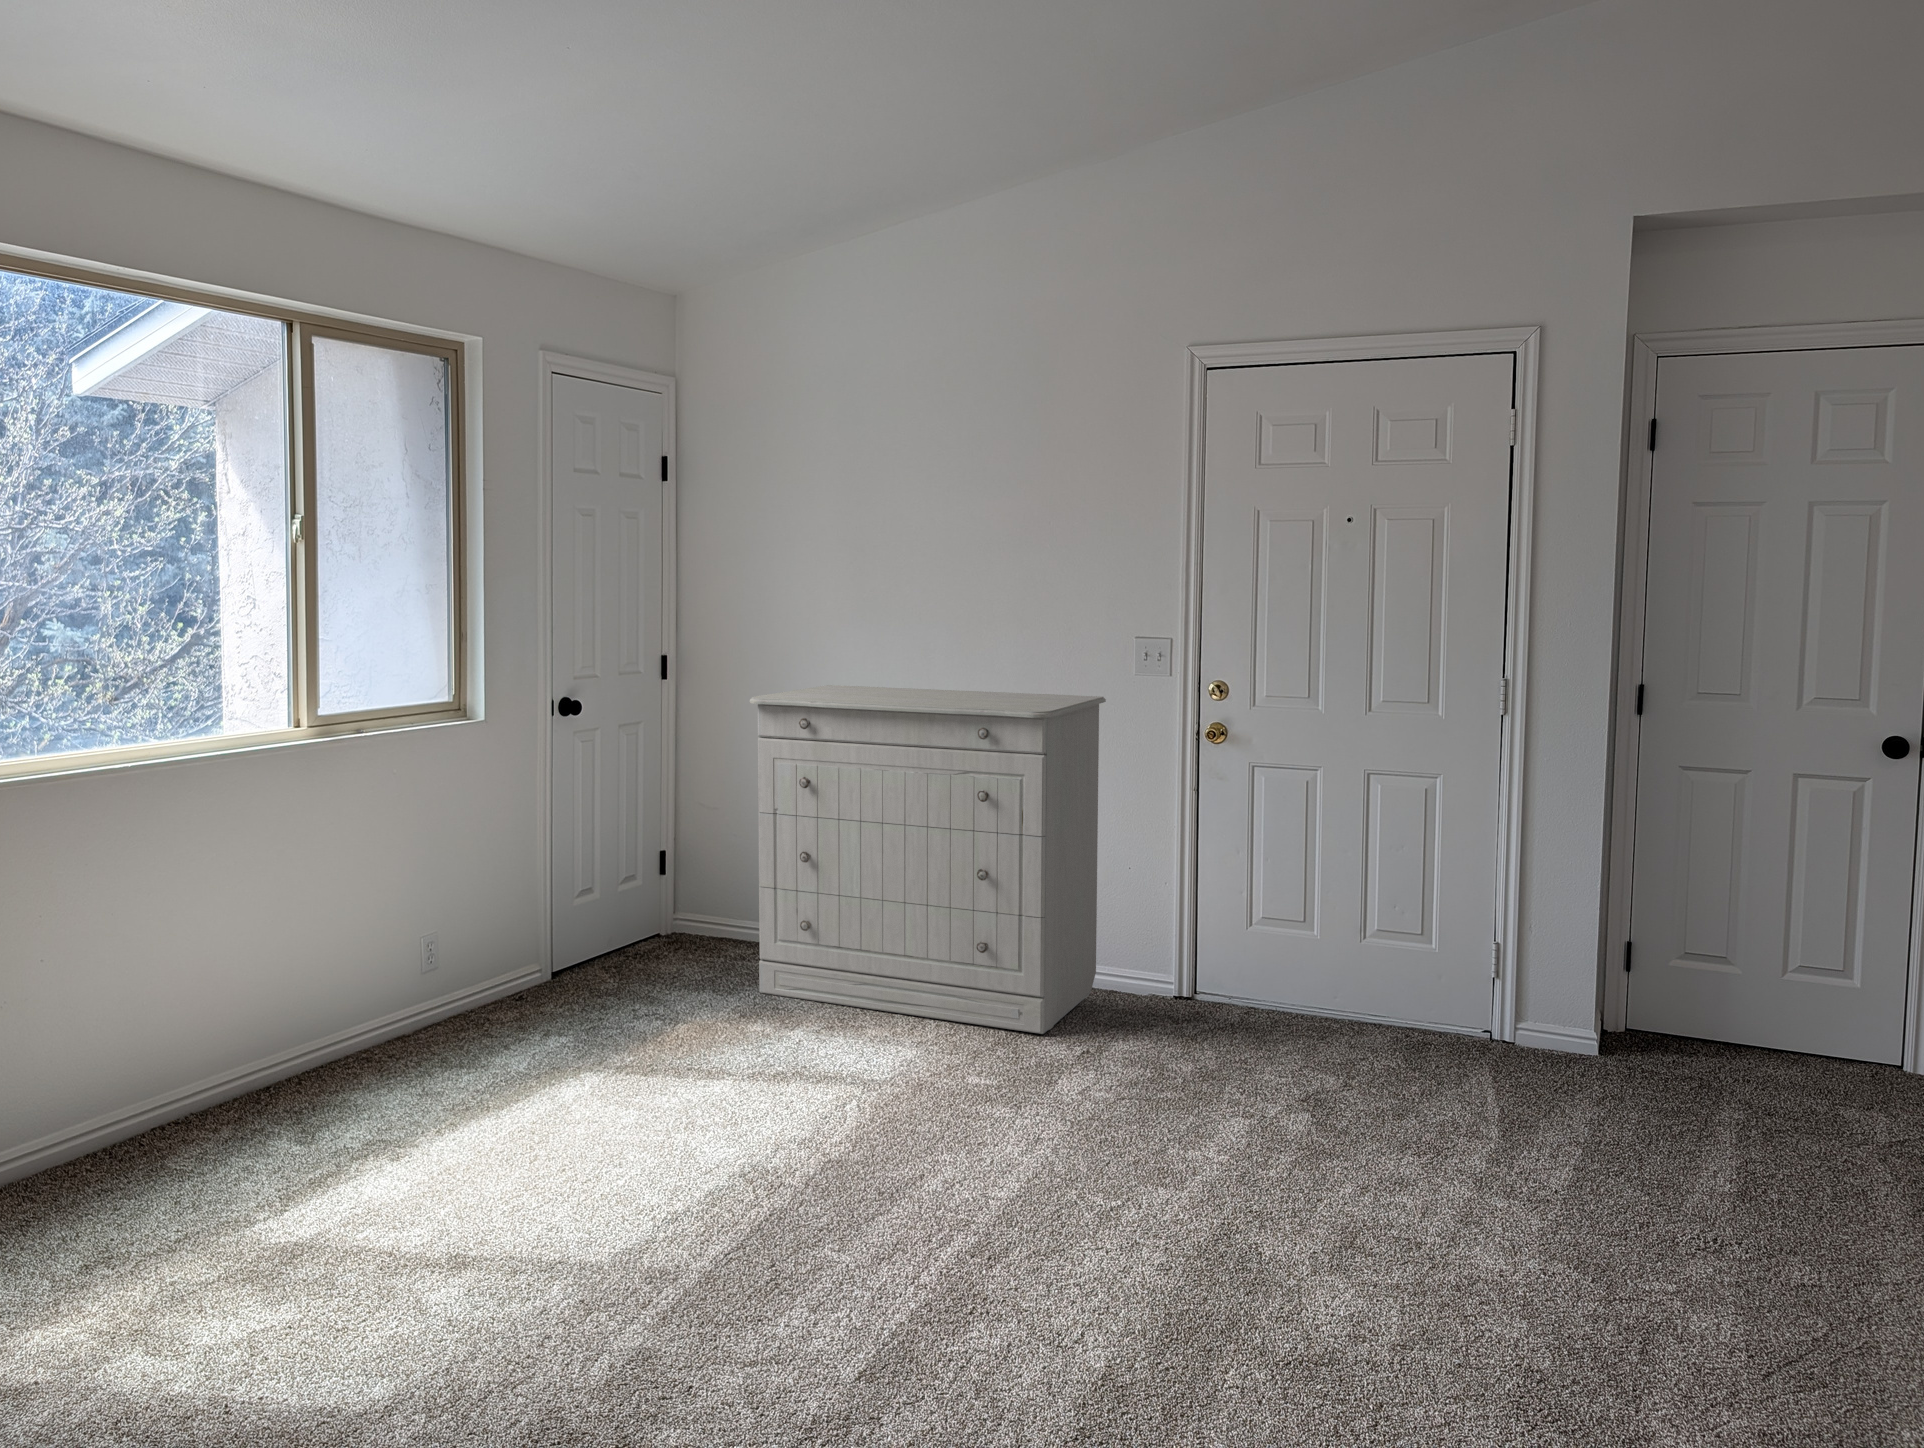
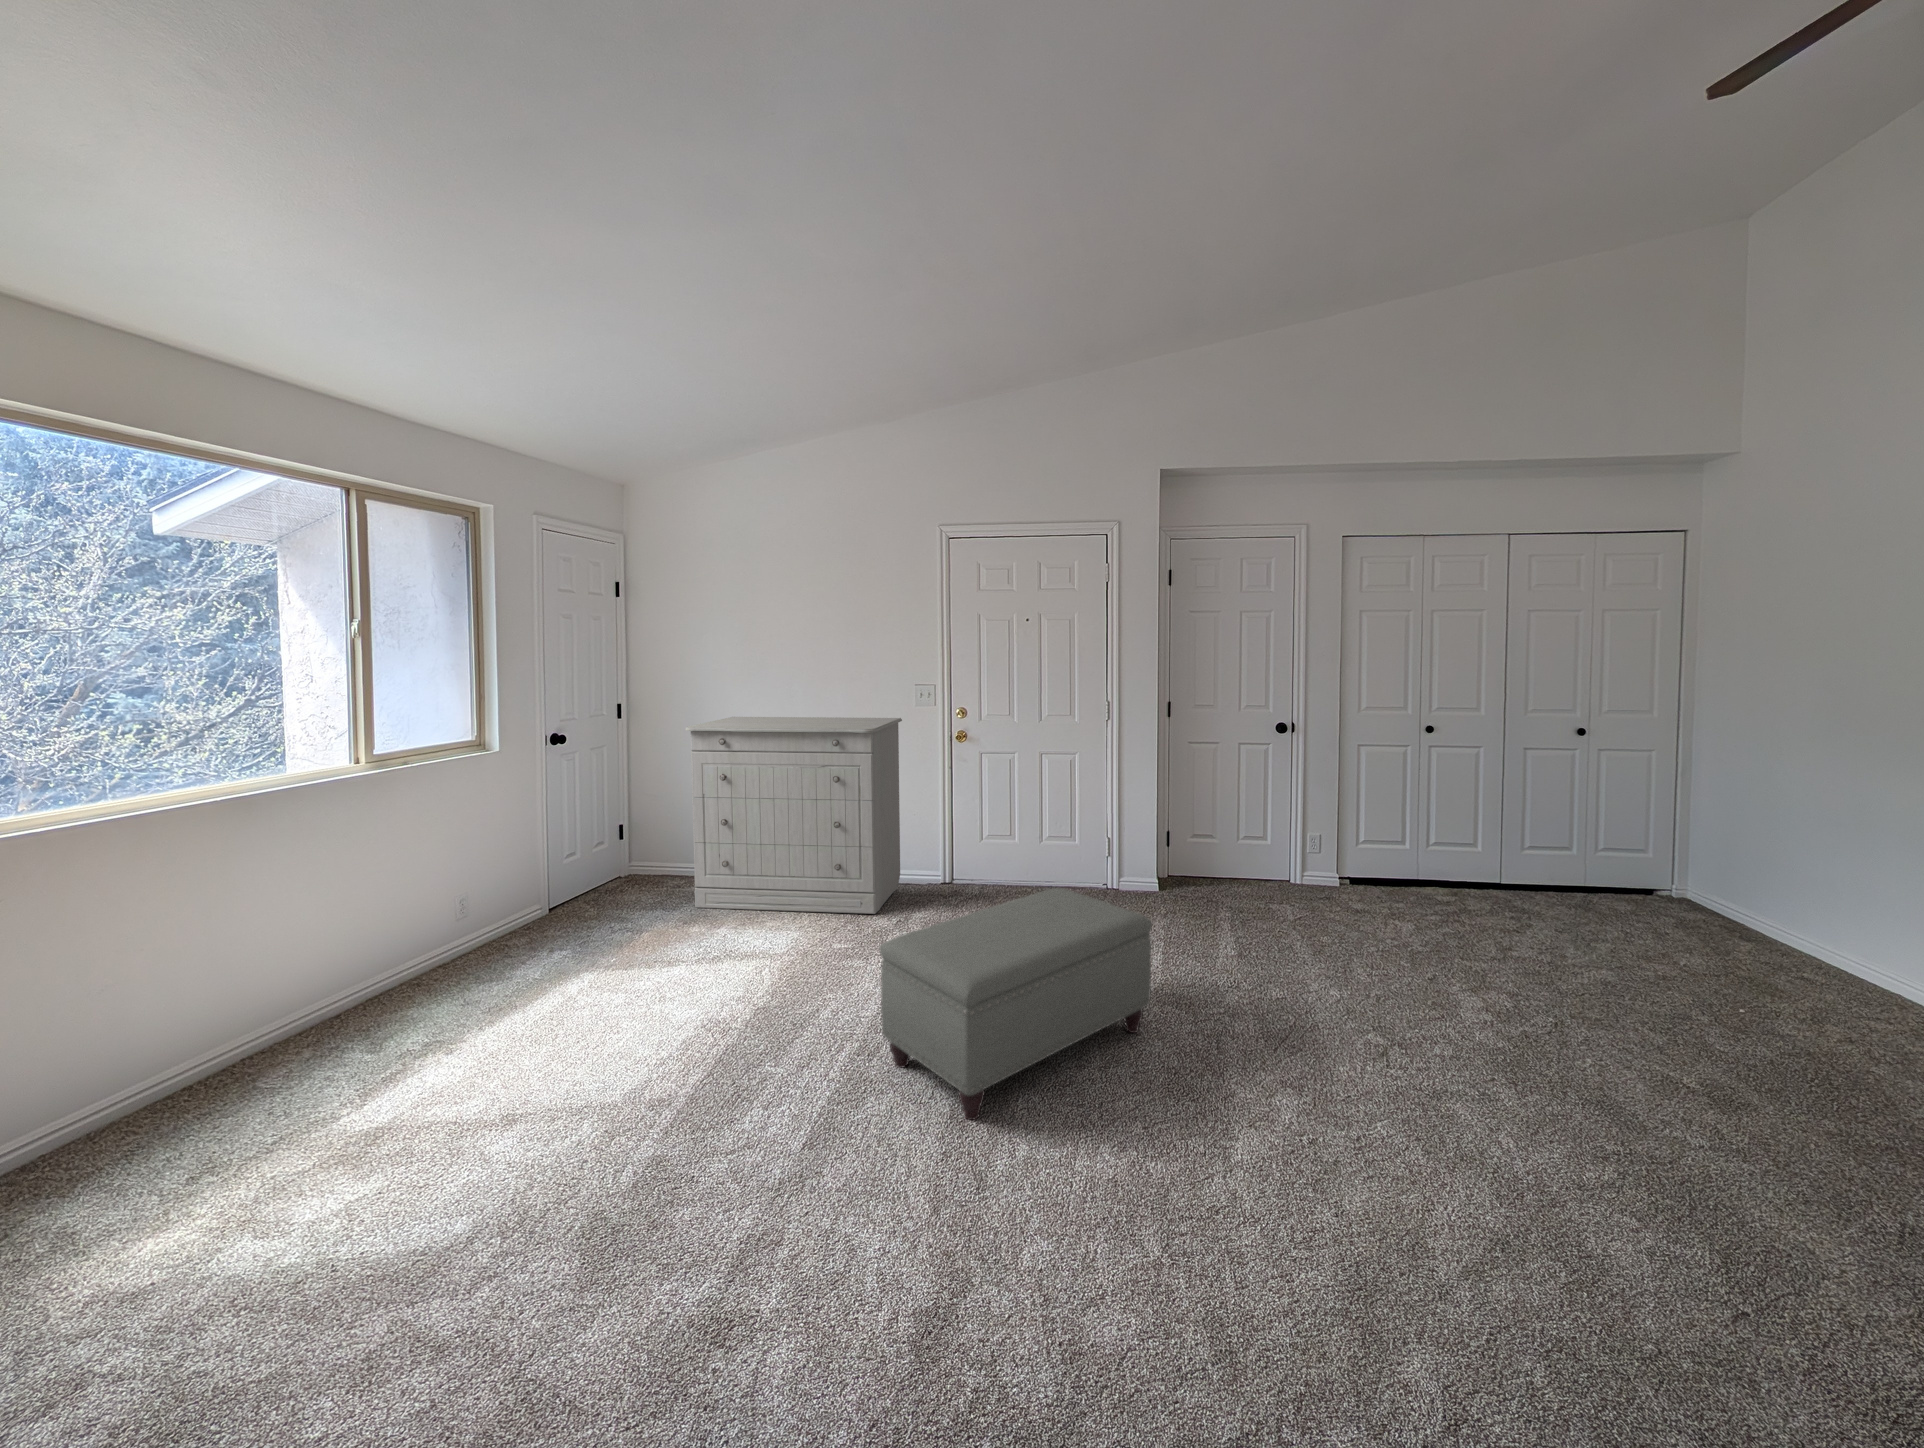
ottoman: none [1010,1014,1525,1391] -> present [879,888,1152,1120]

